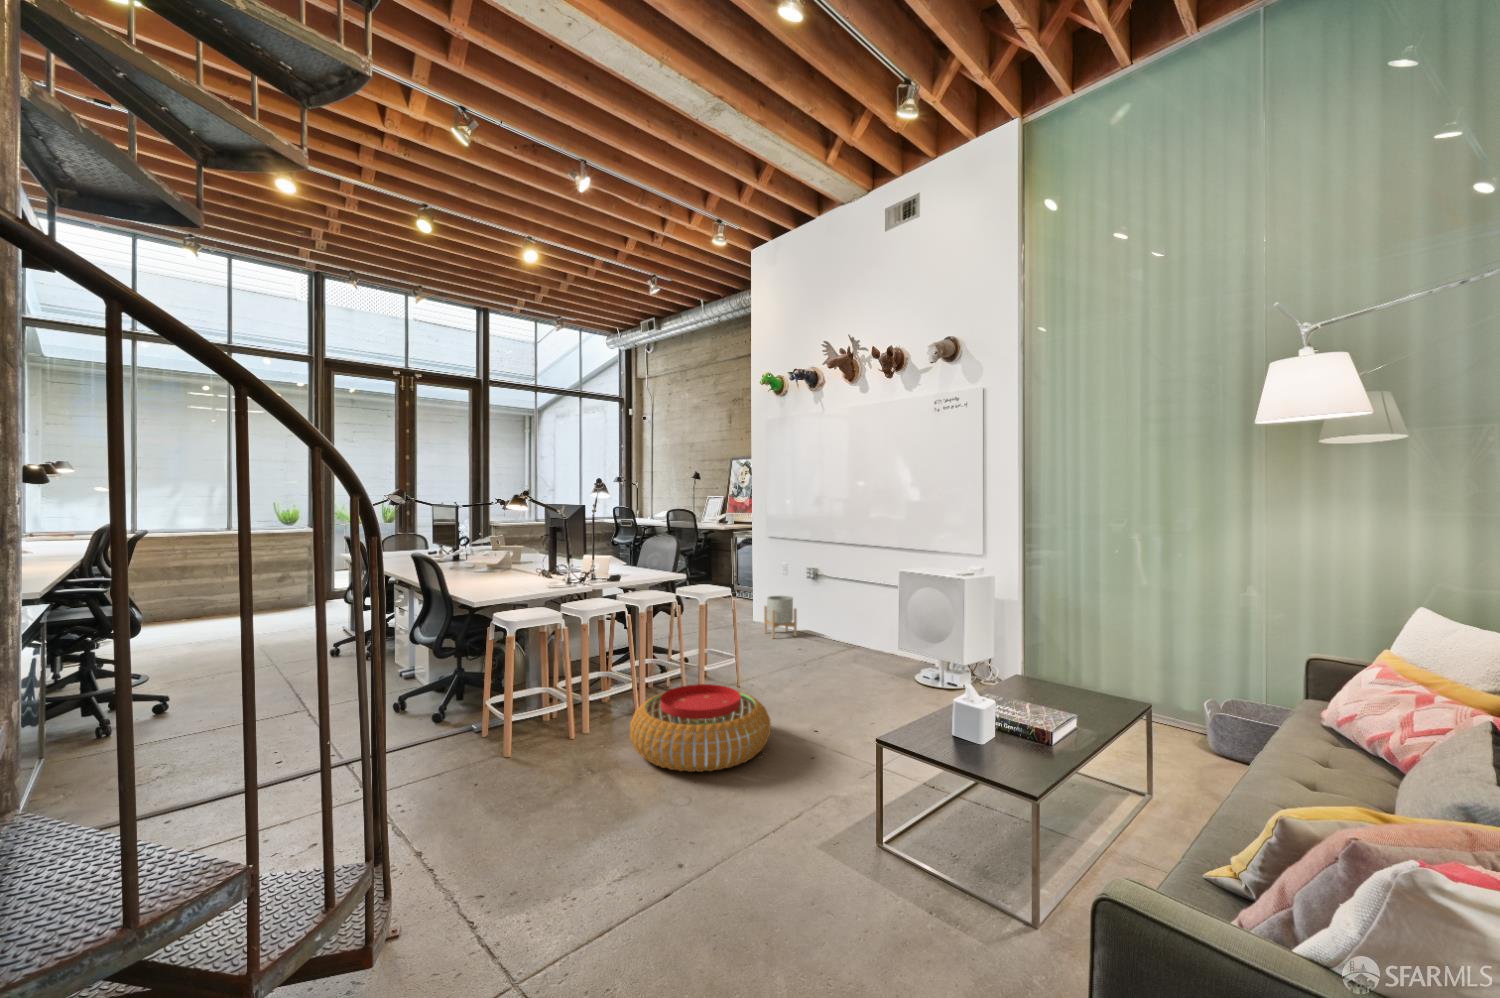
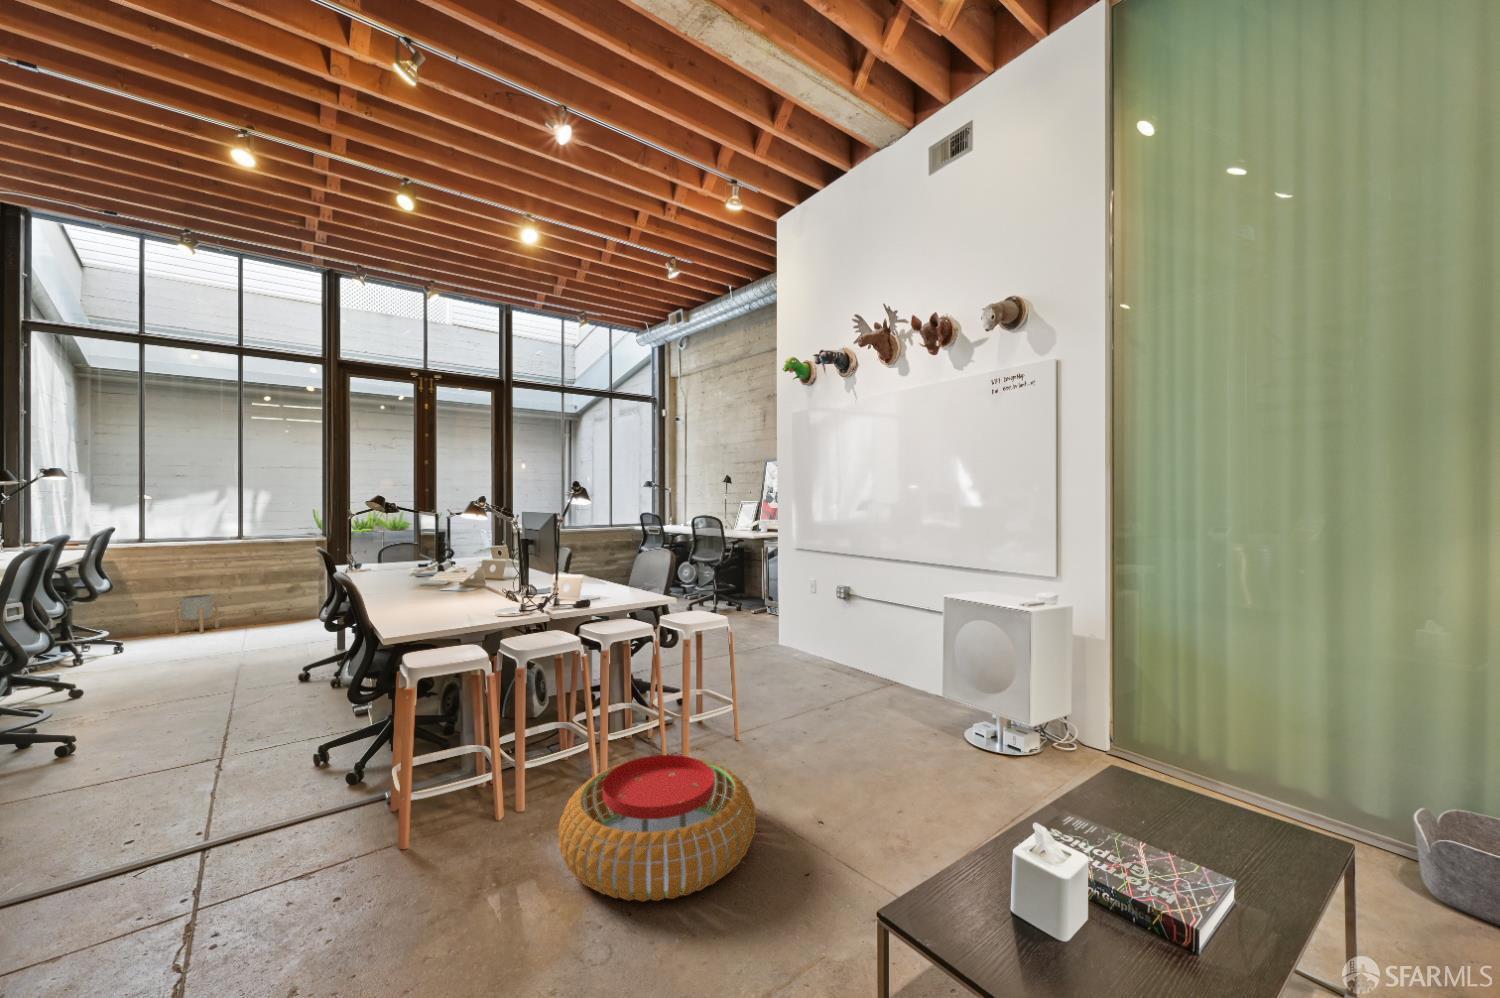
planter: present [764,596,797,638] -> present [175,594,219,634]

